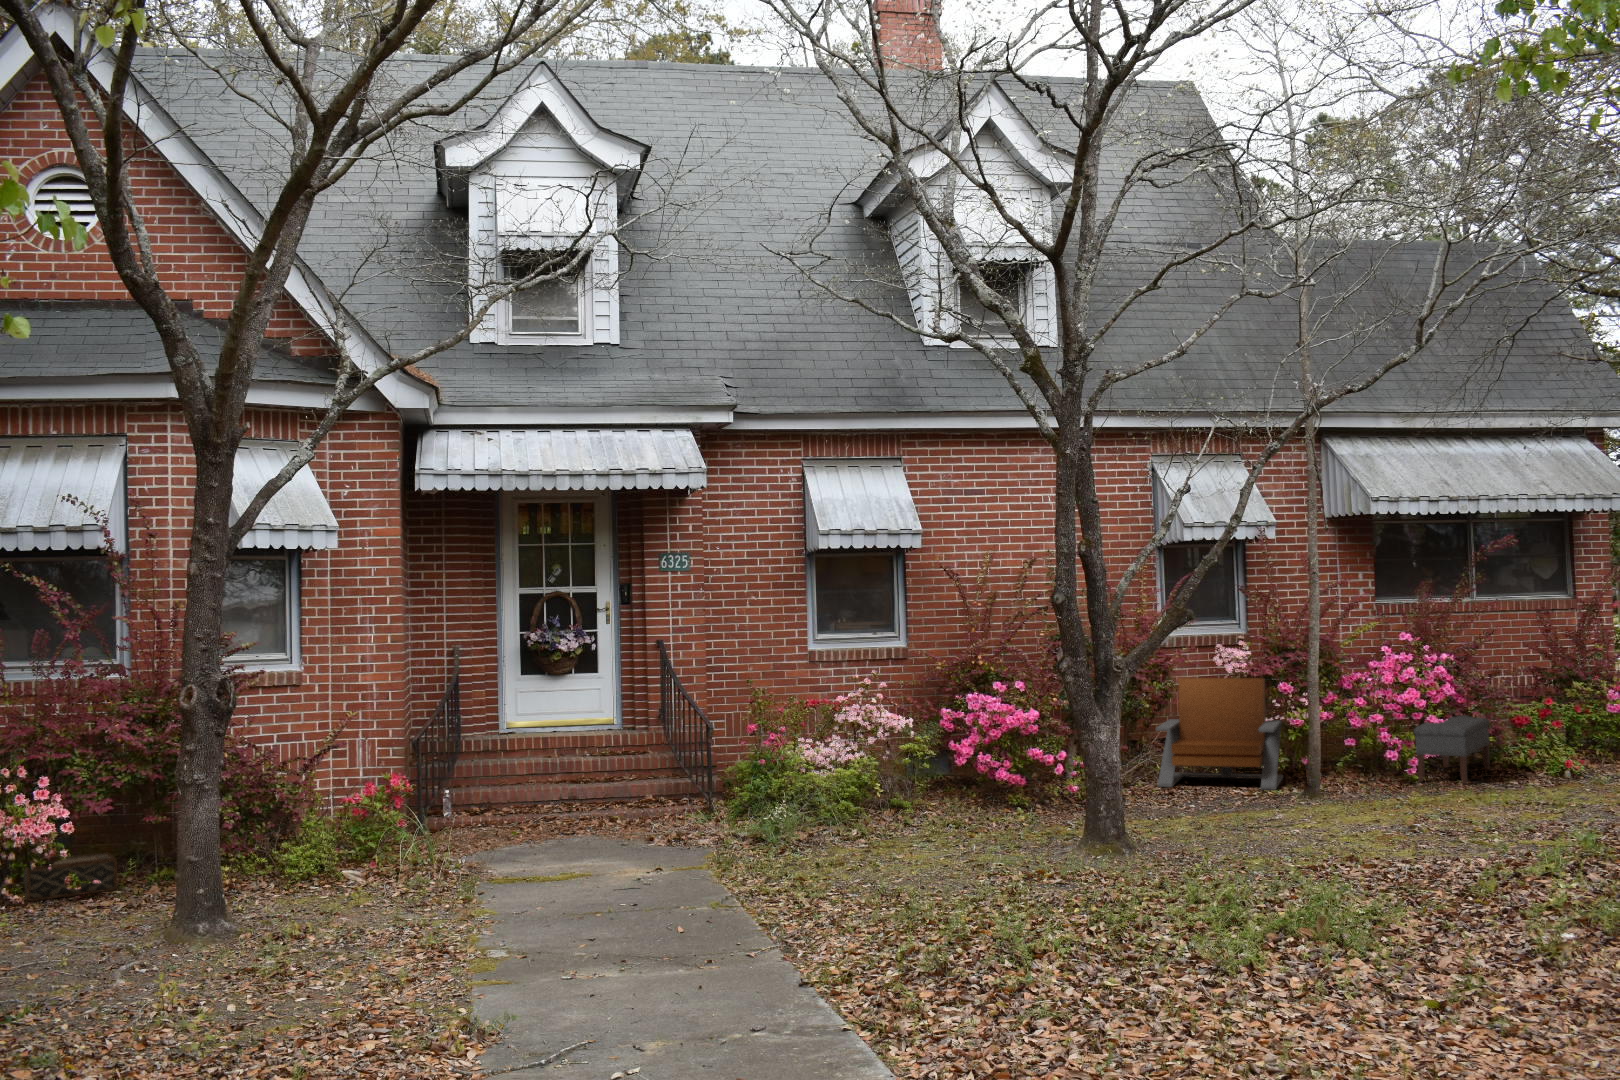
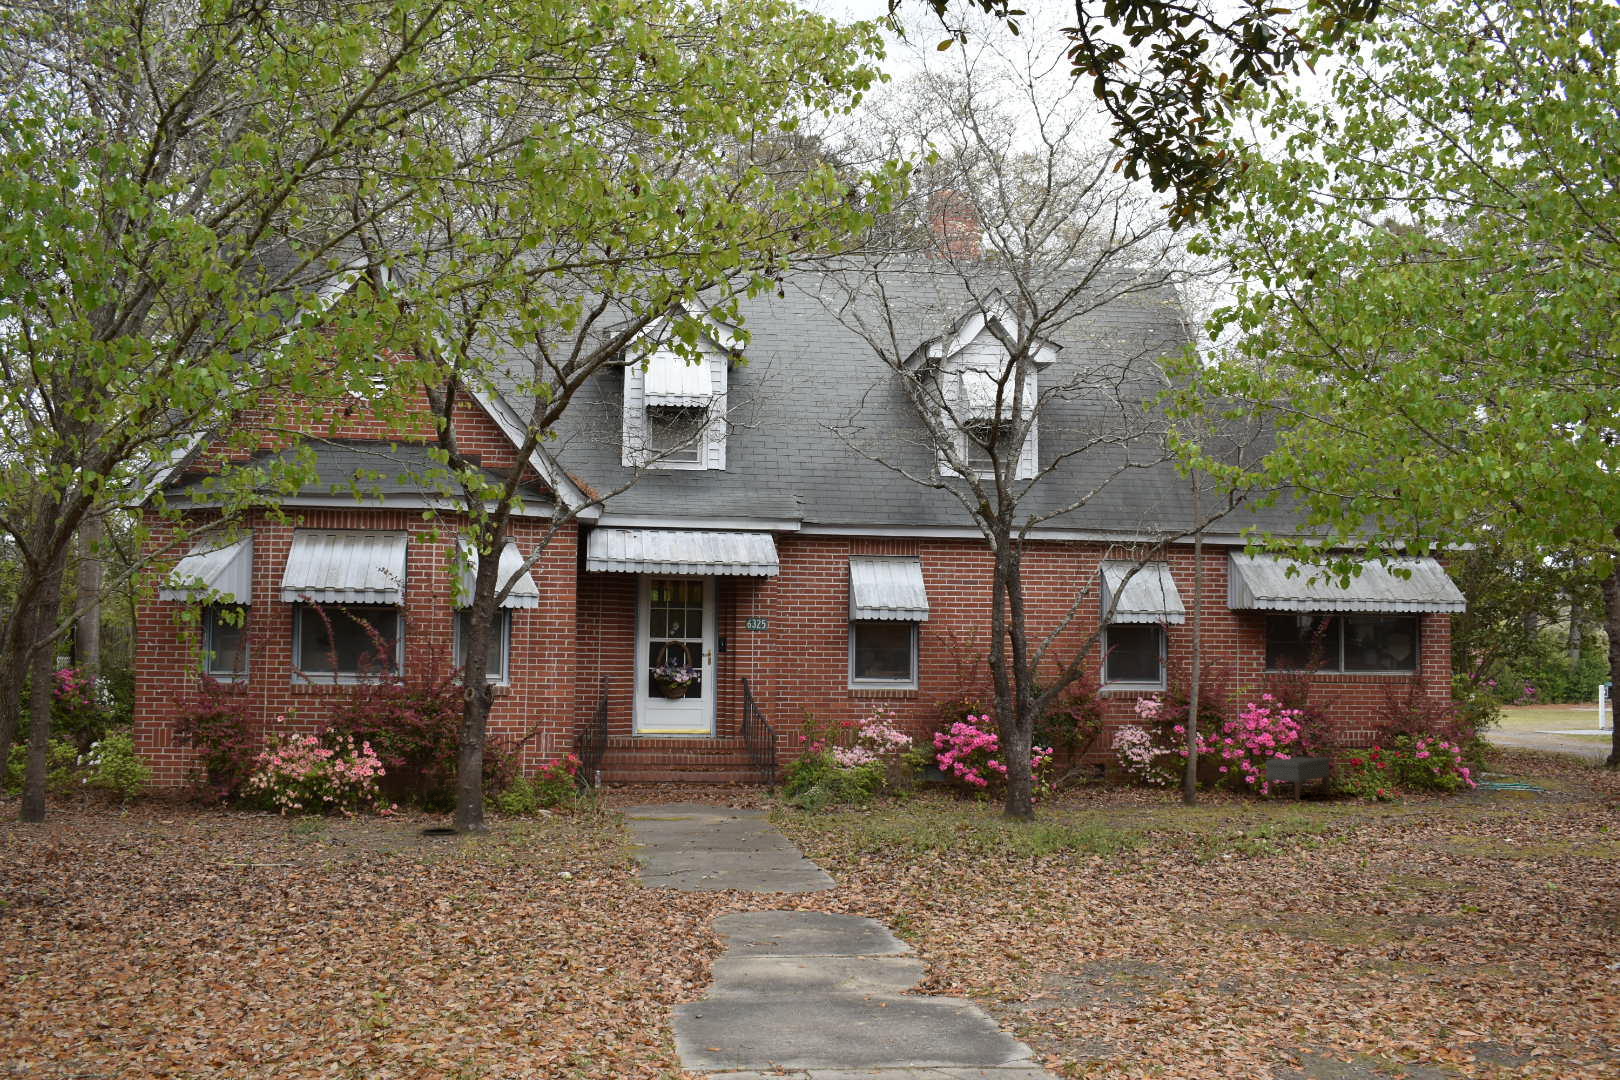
lounge chair: present [1156,678,1283,790] -> none [1084,720,1177,799]
potted tree: none [104,822,188,943] -> present [419,773,457,835]
woven basket: present [24,852,117,901] -> none [349,791,406,816]

